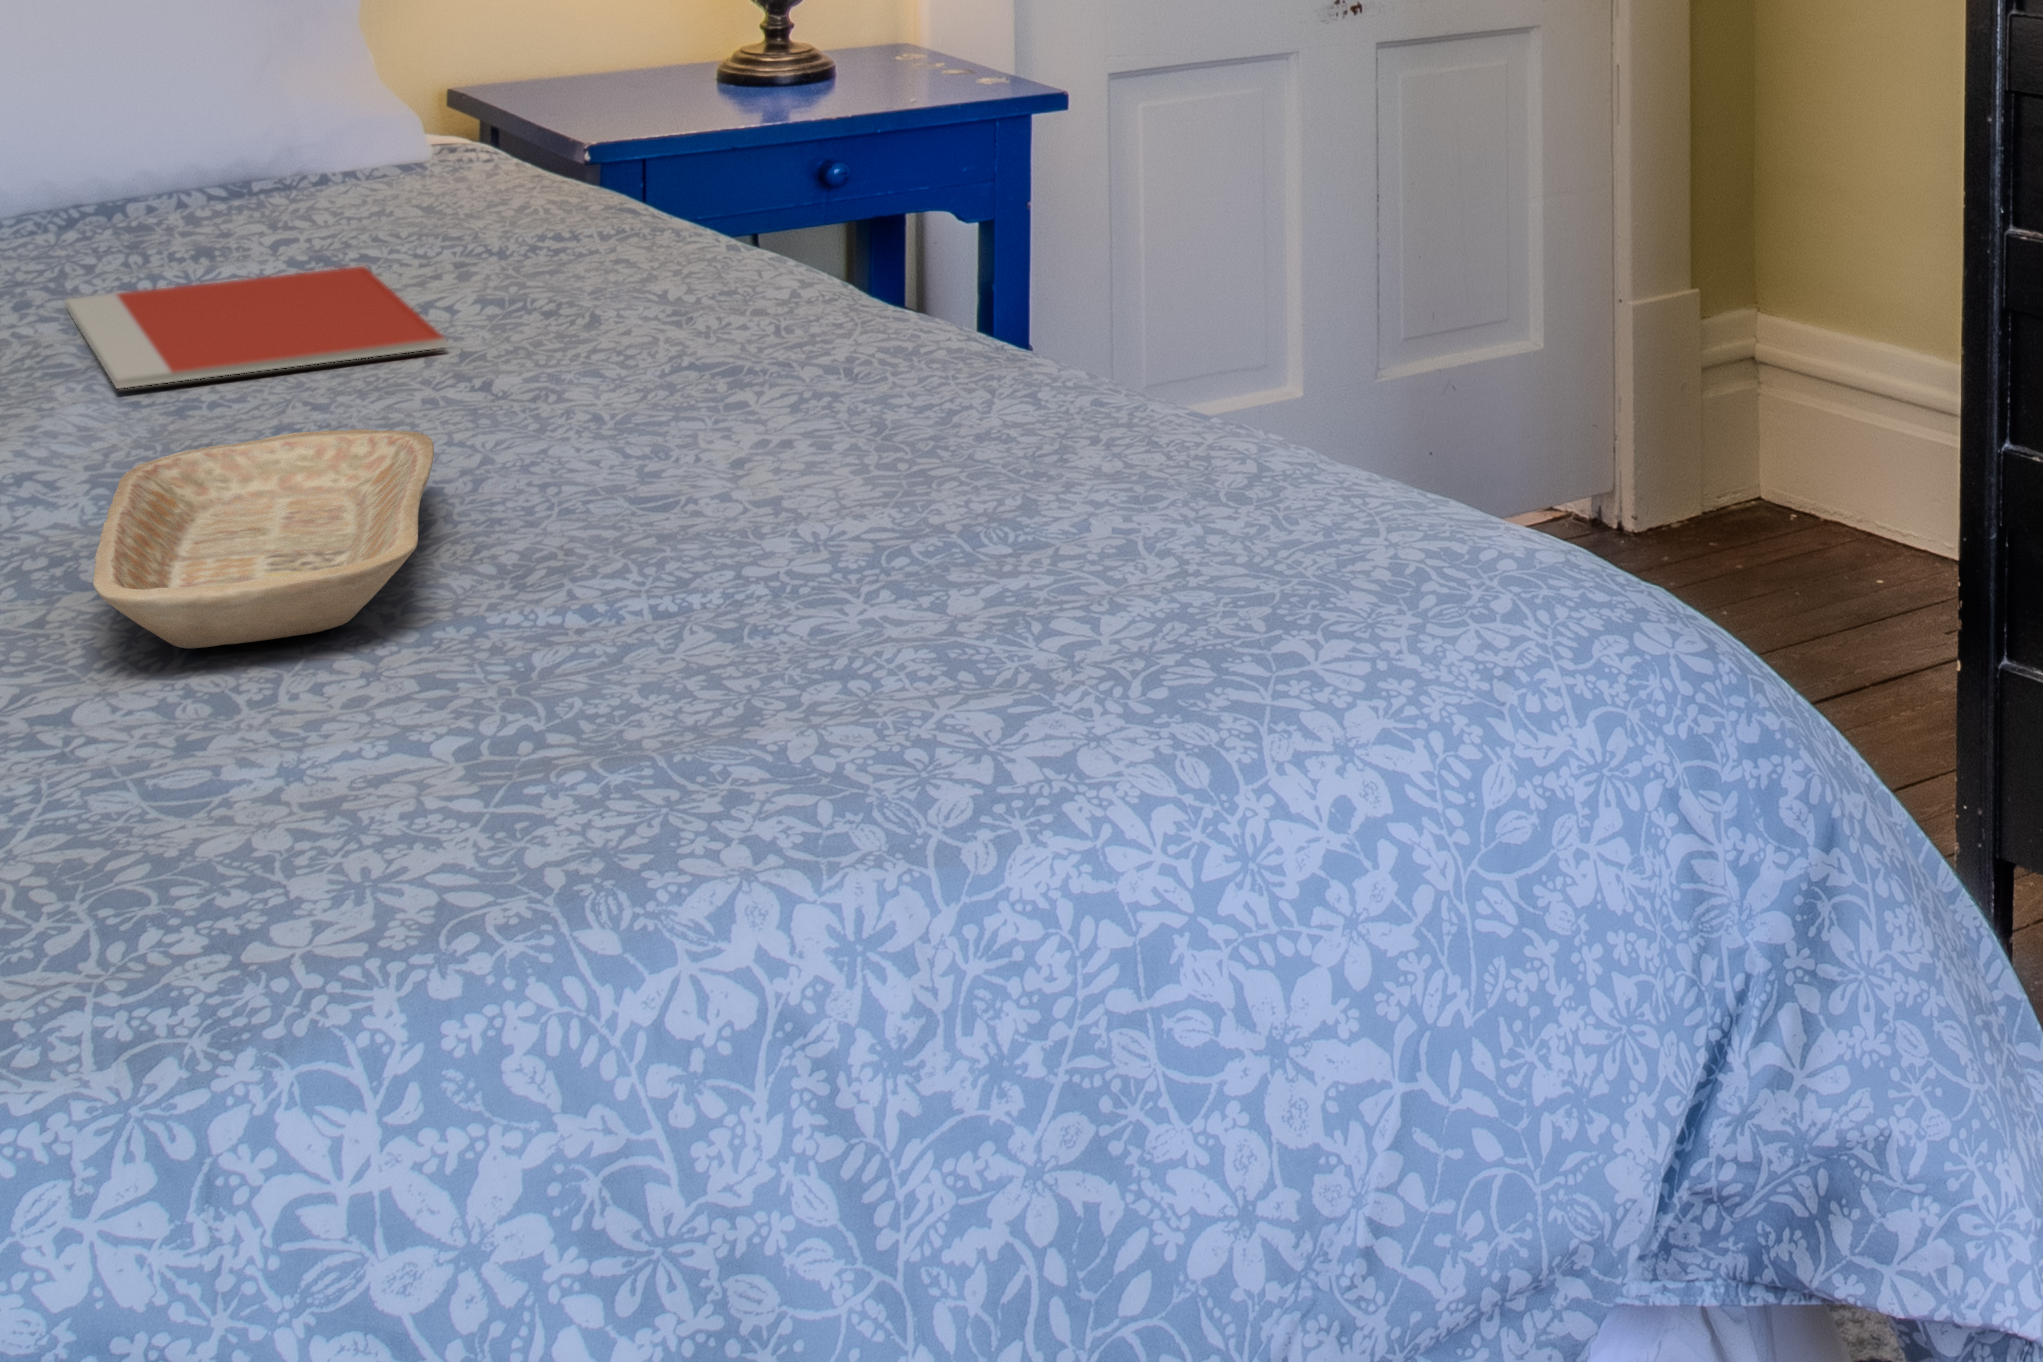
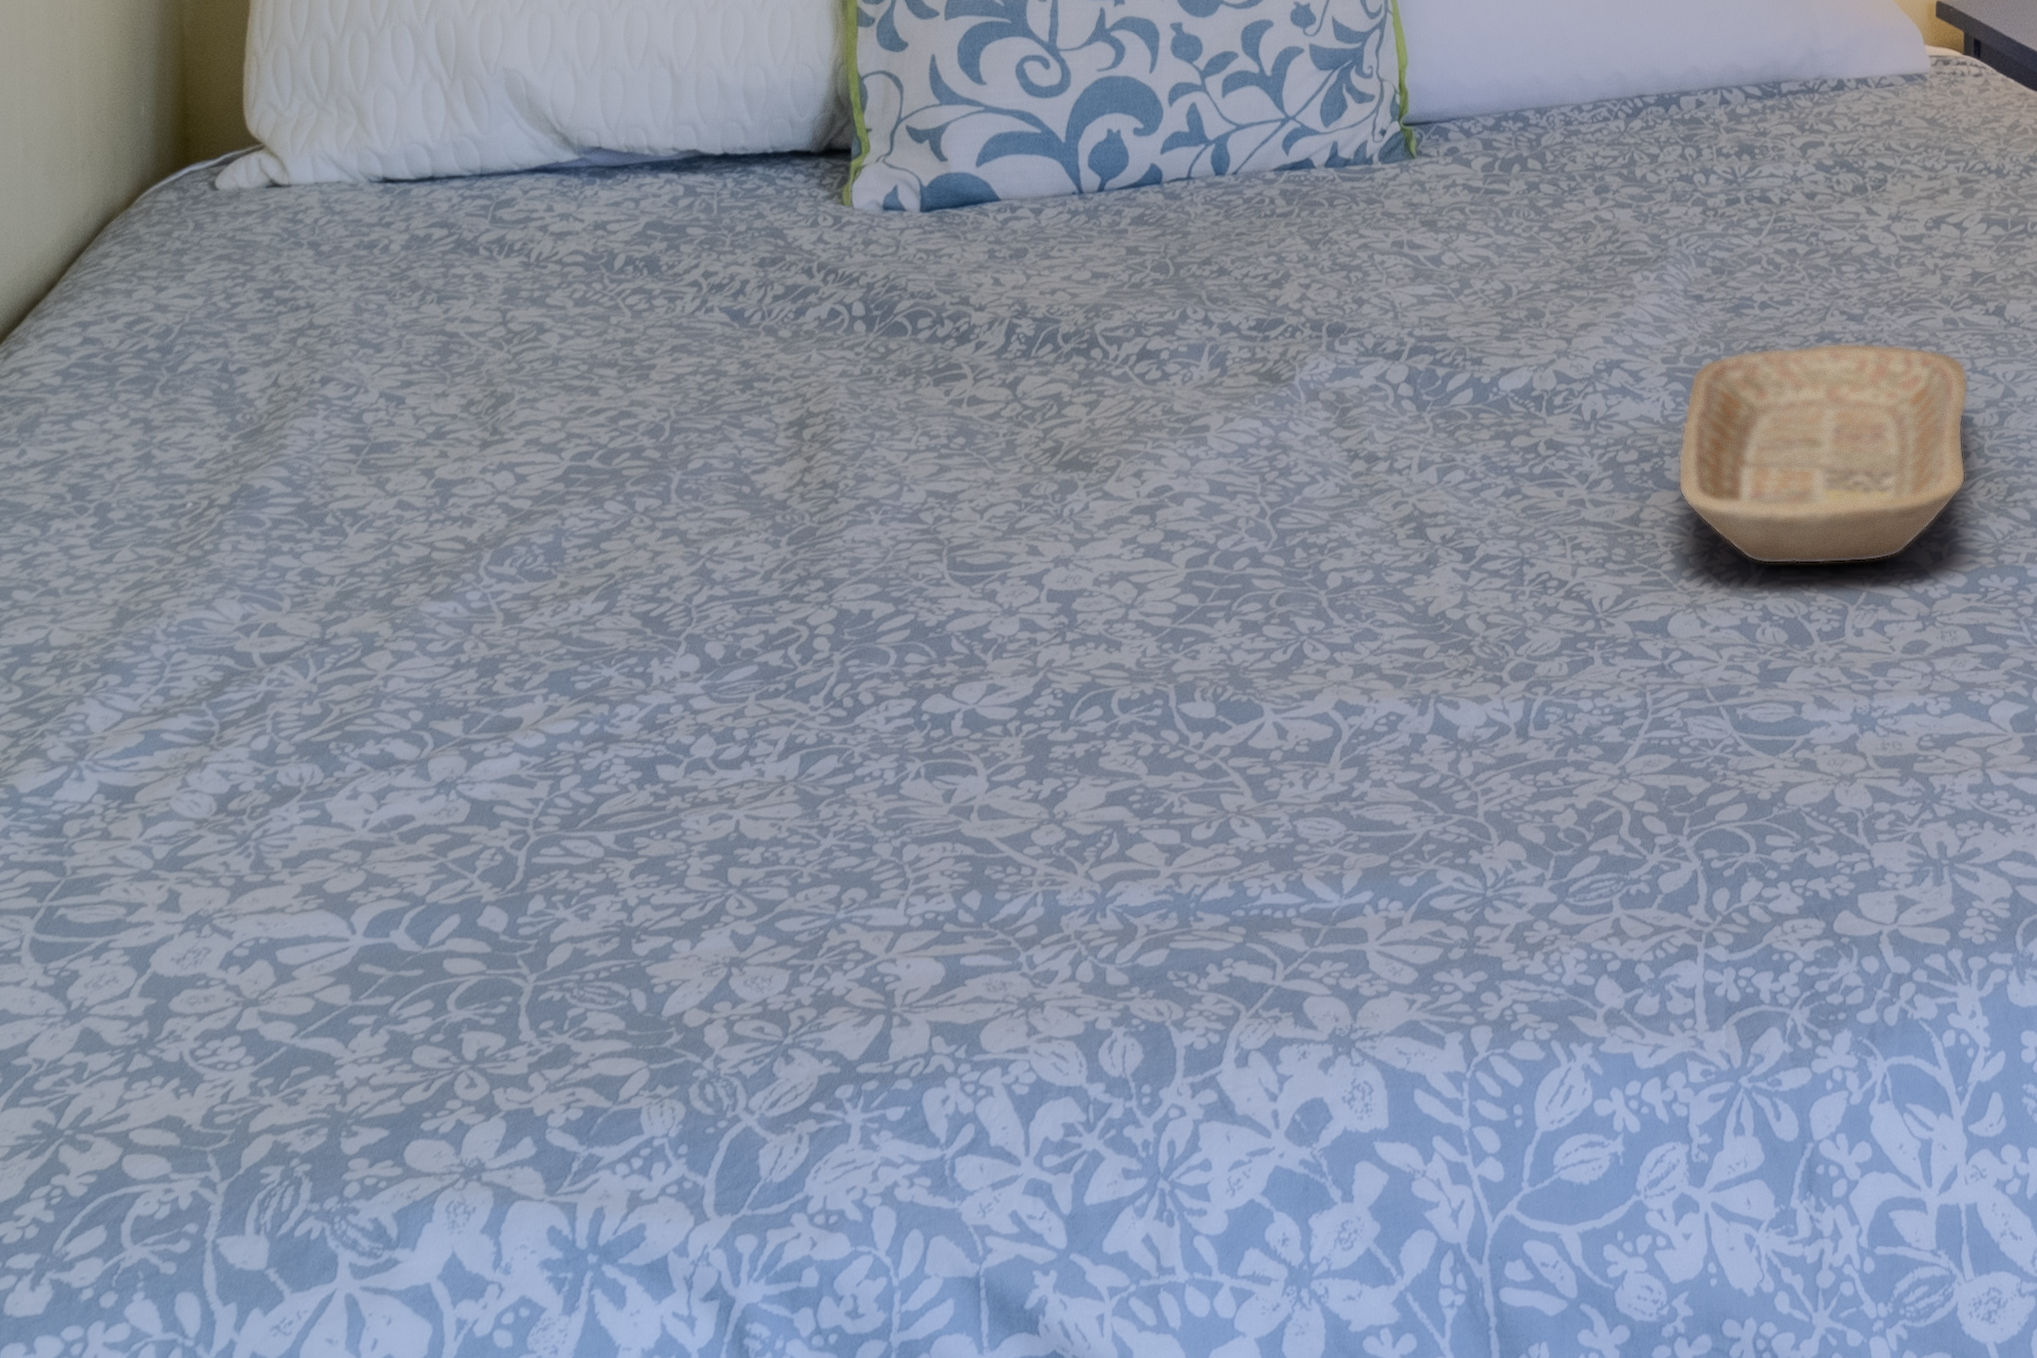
notebook: present [65,266,447,388] -> none [1631,173,1957,279]

